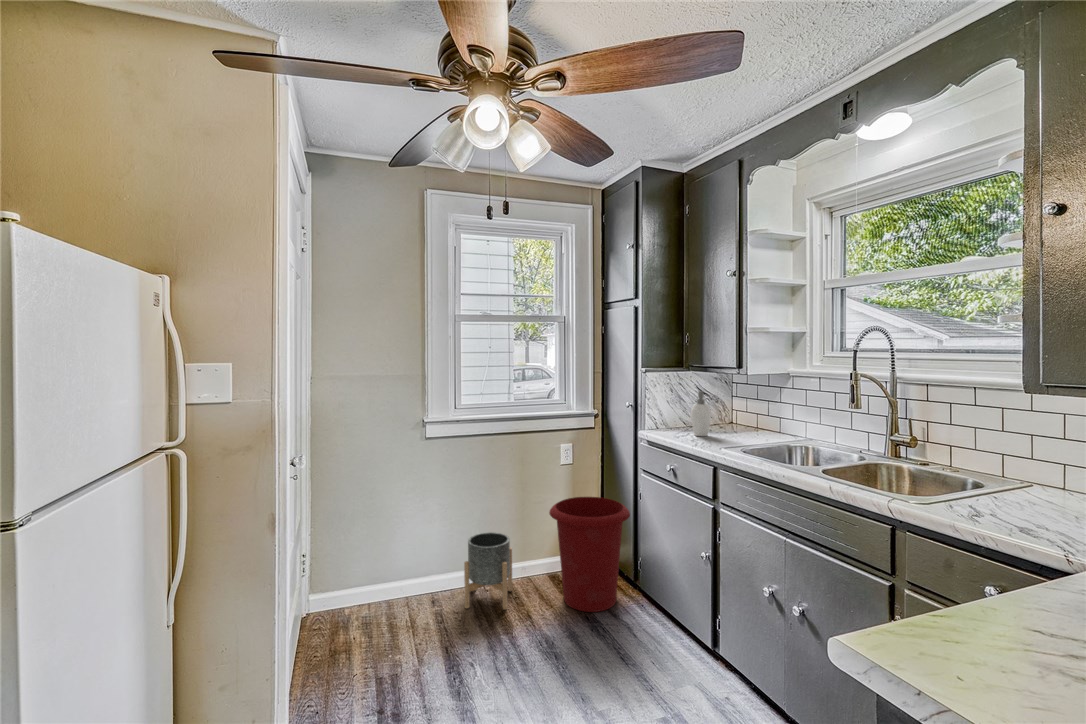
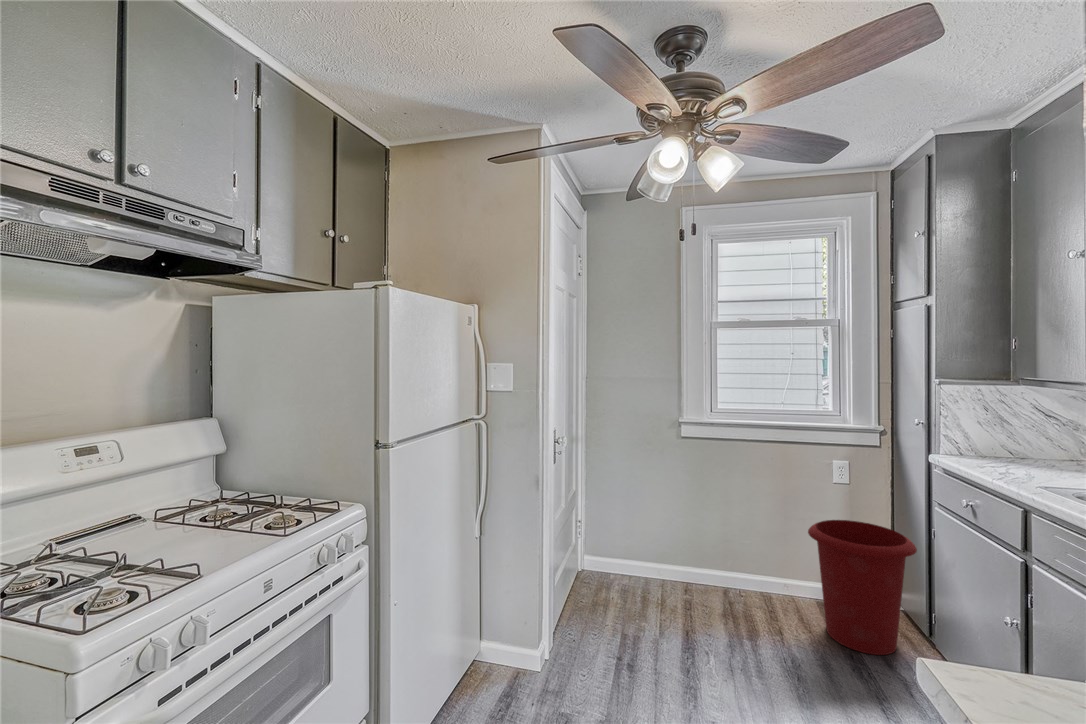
soap dispenser: present [691,391,711,436] -> none [1009,410,1046,470]
planter: present [464,532,512,609] -> none [714,537,769,618]

